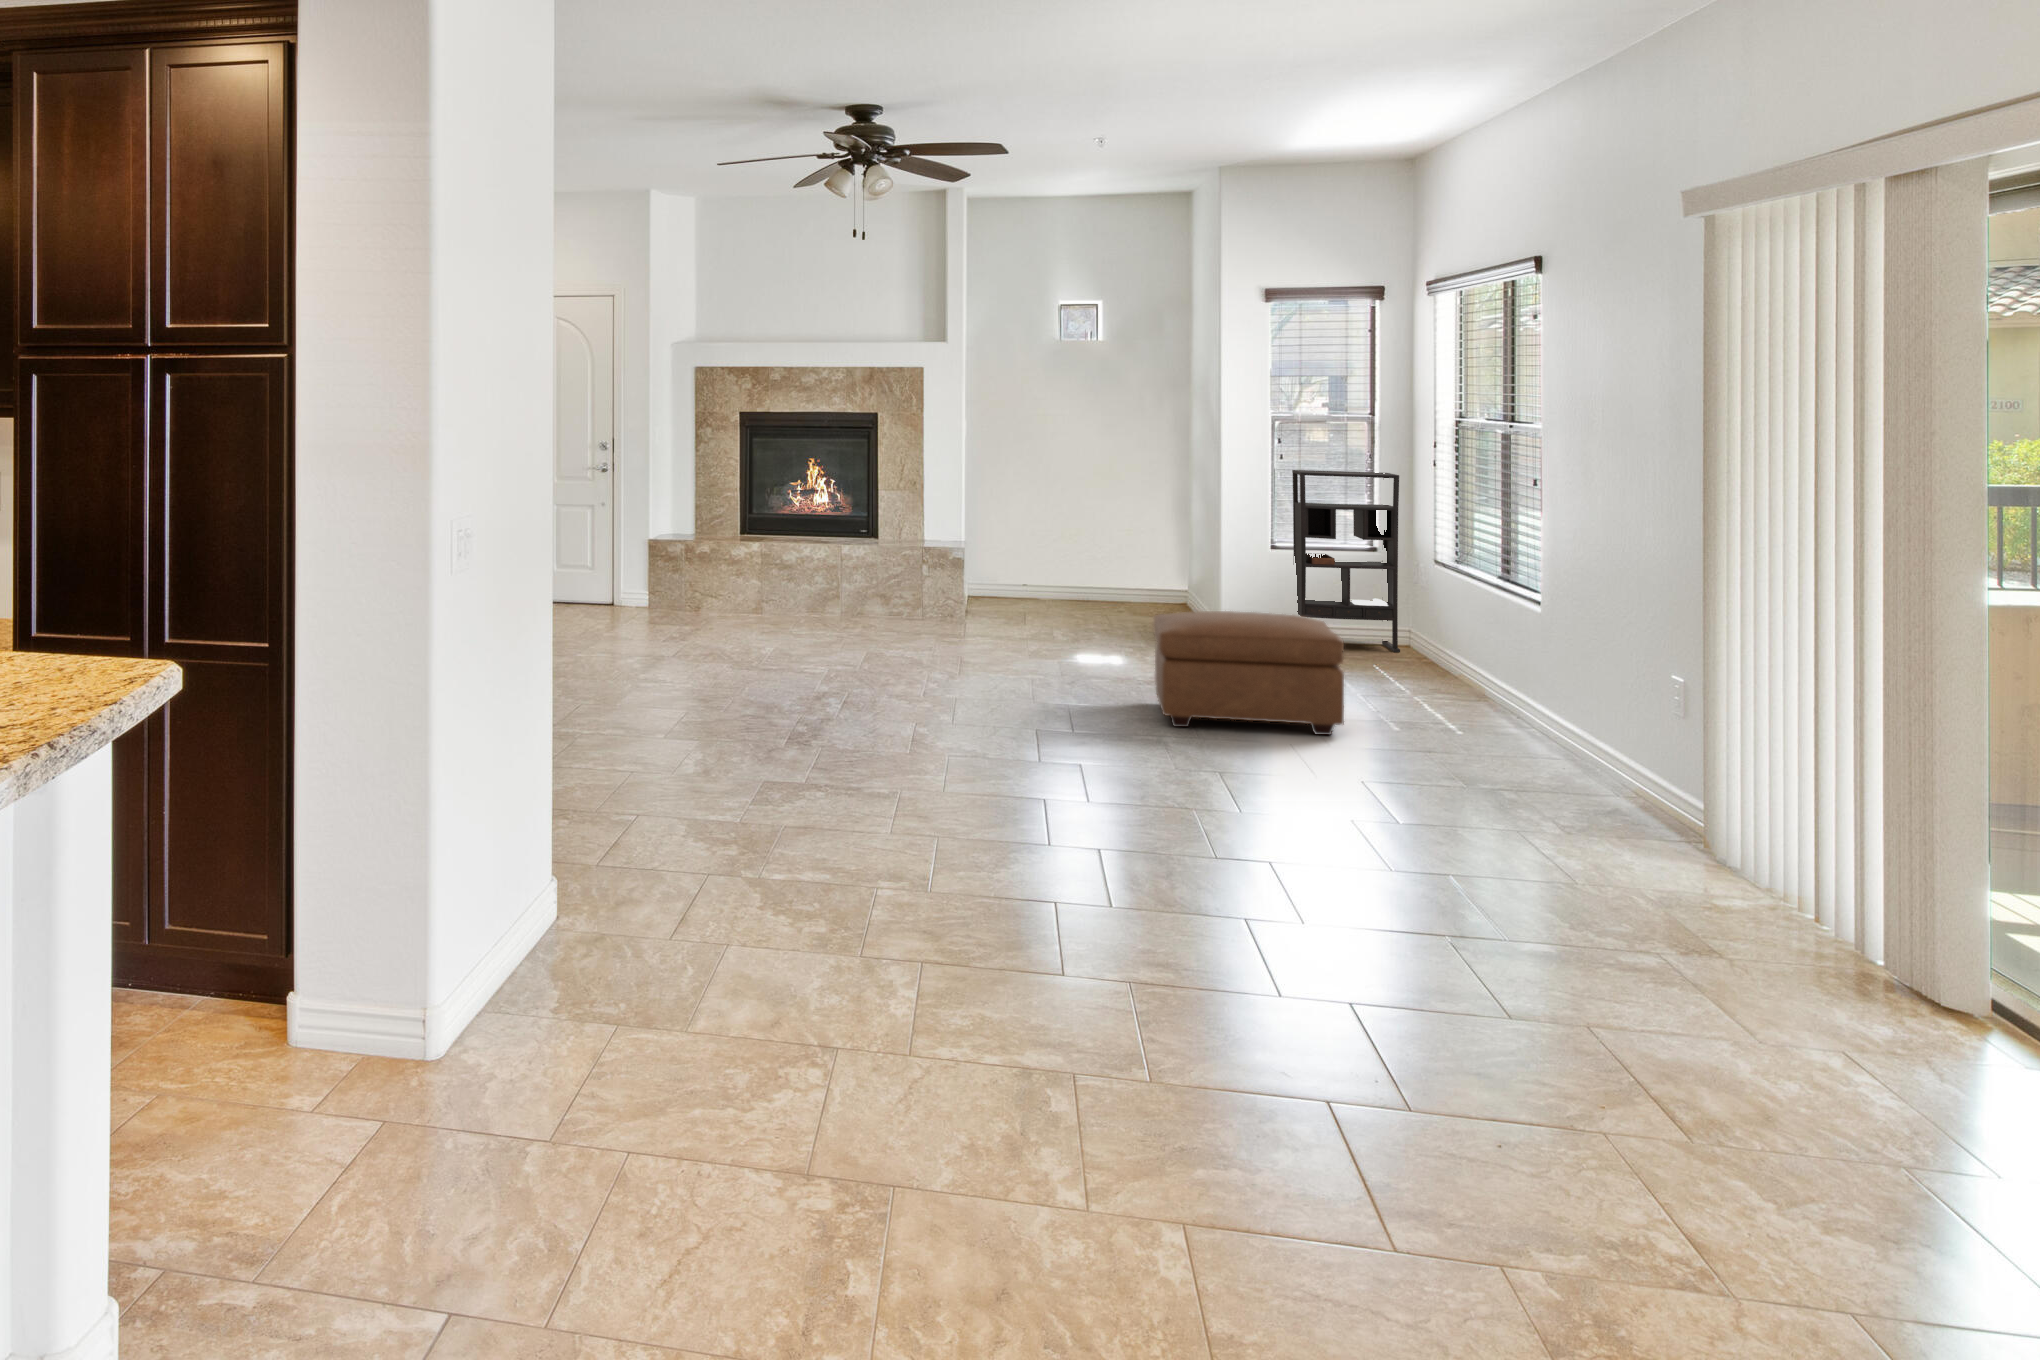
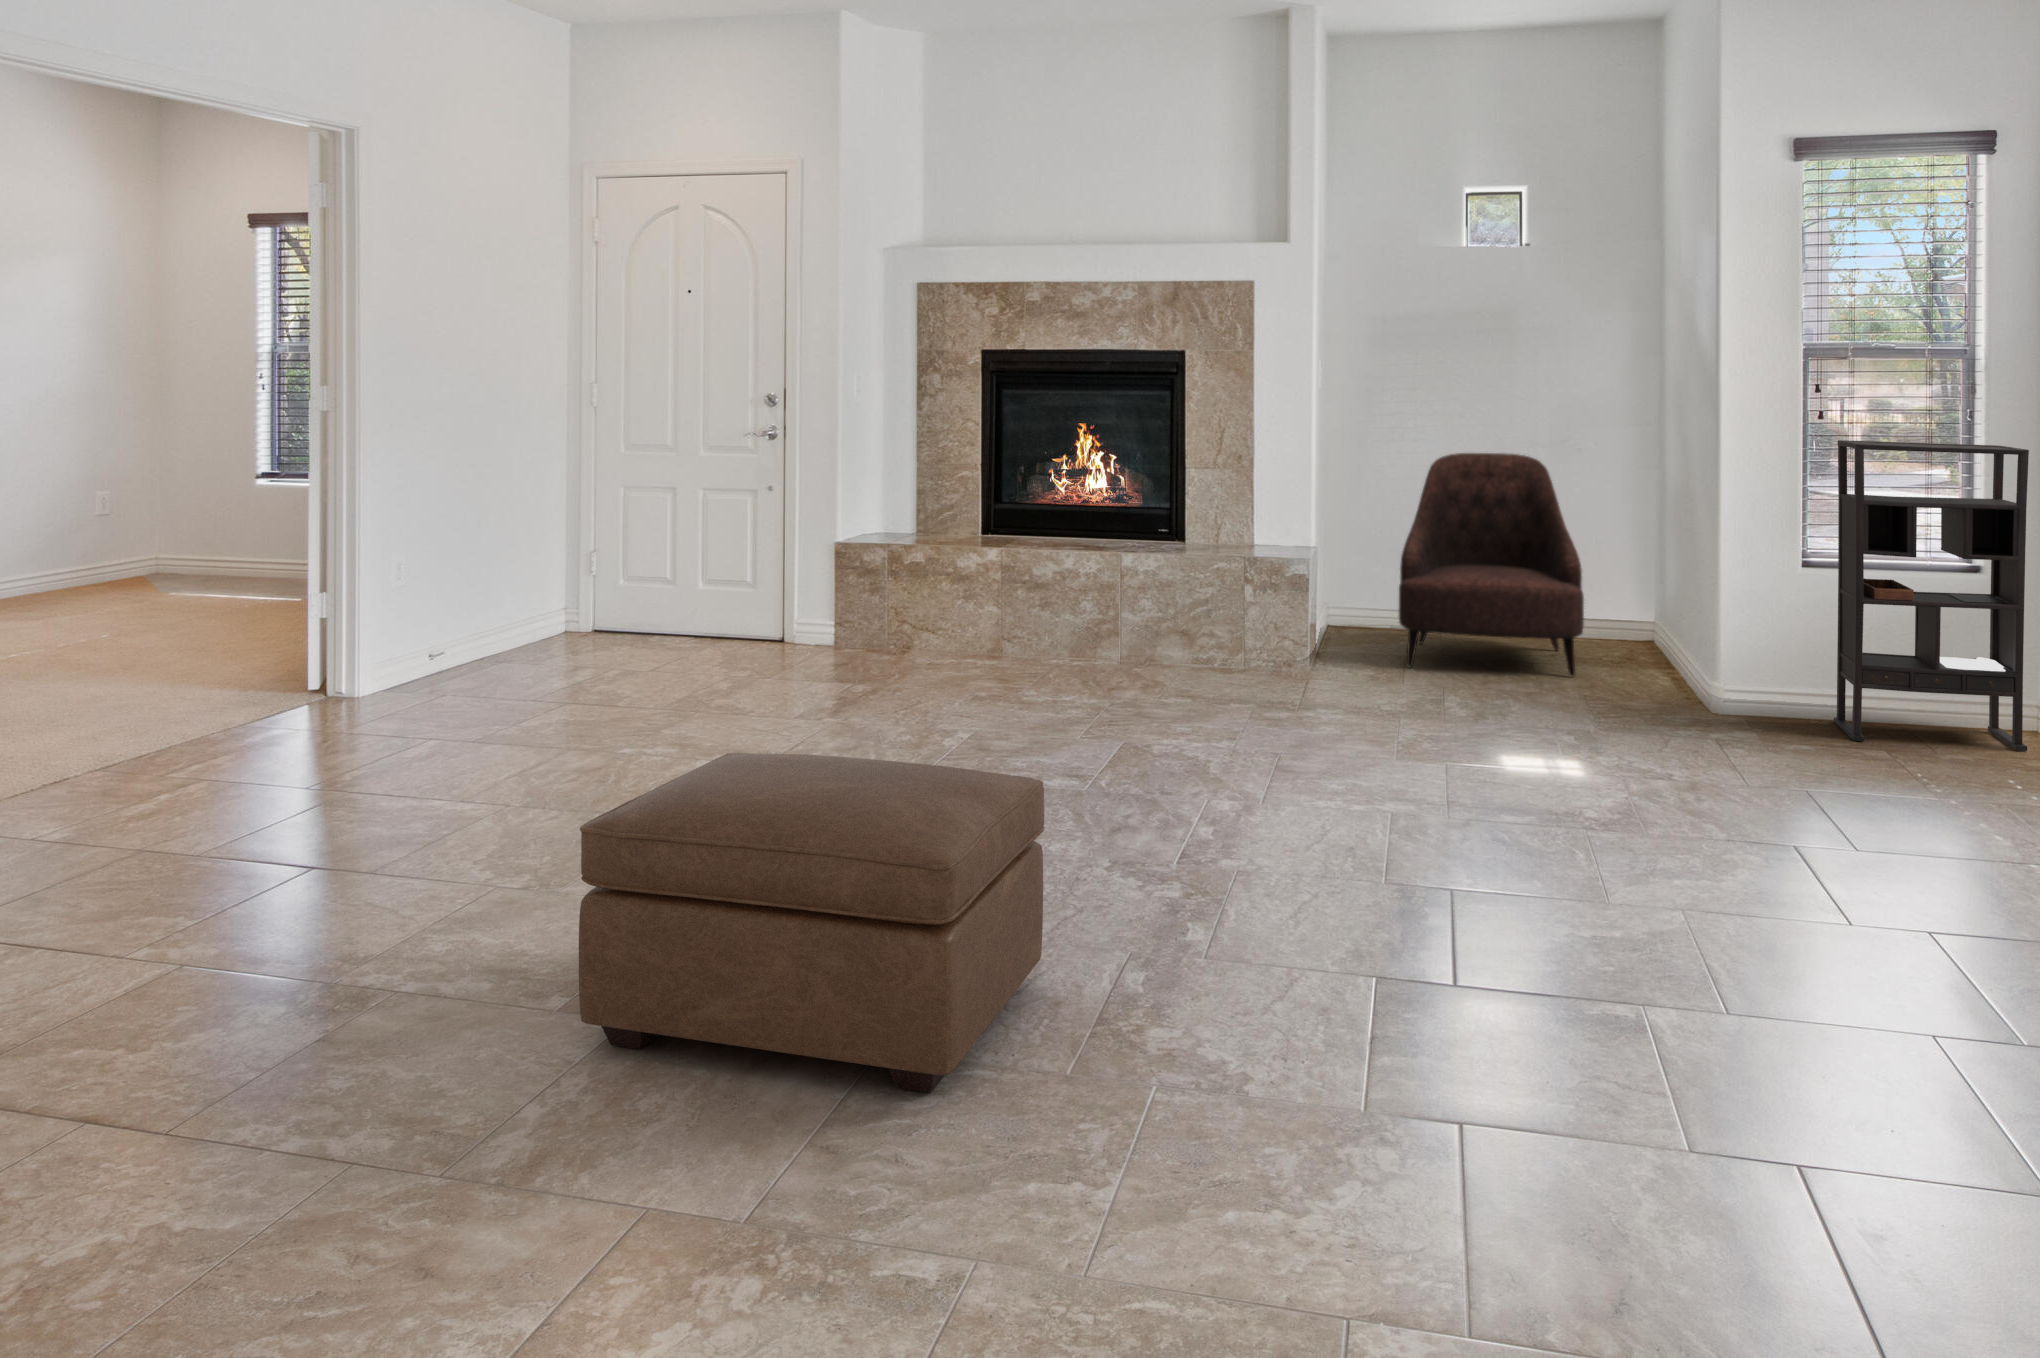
armchair: none [1022,479,1140,621] -> present [1399,453,1584,677]
ottoman: present [1153,611,1344,735] -> present [579,753,1044,1093]

